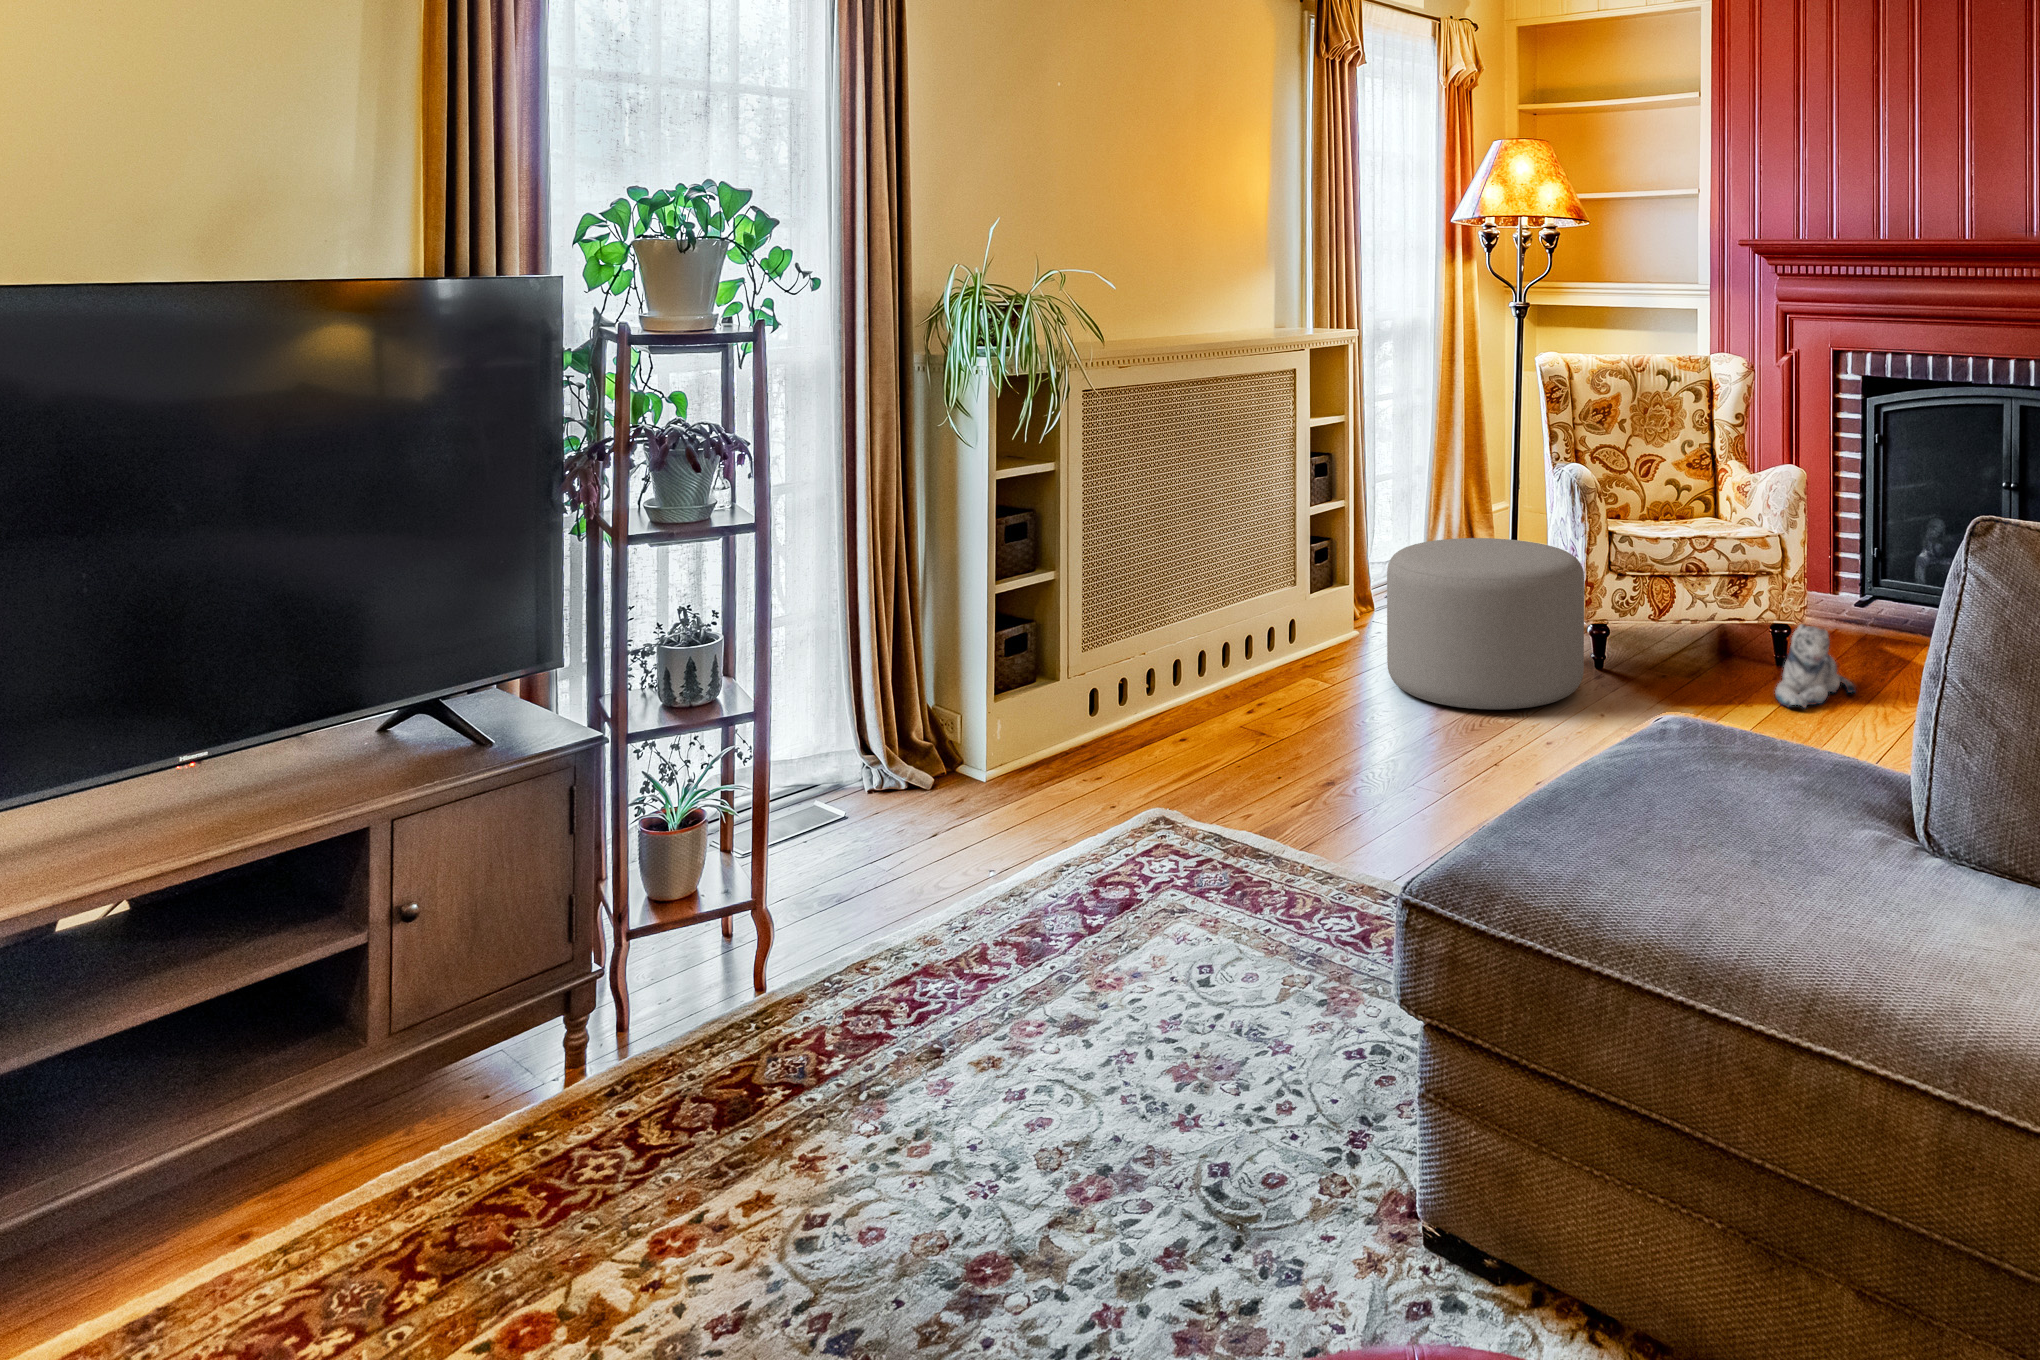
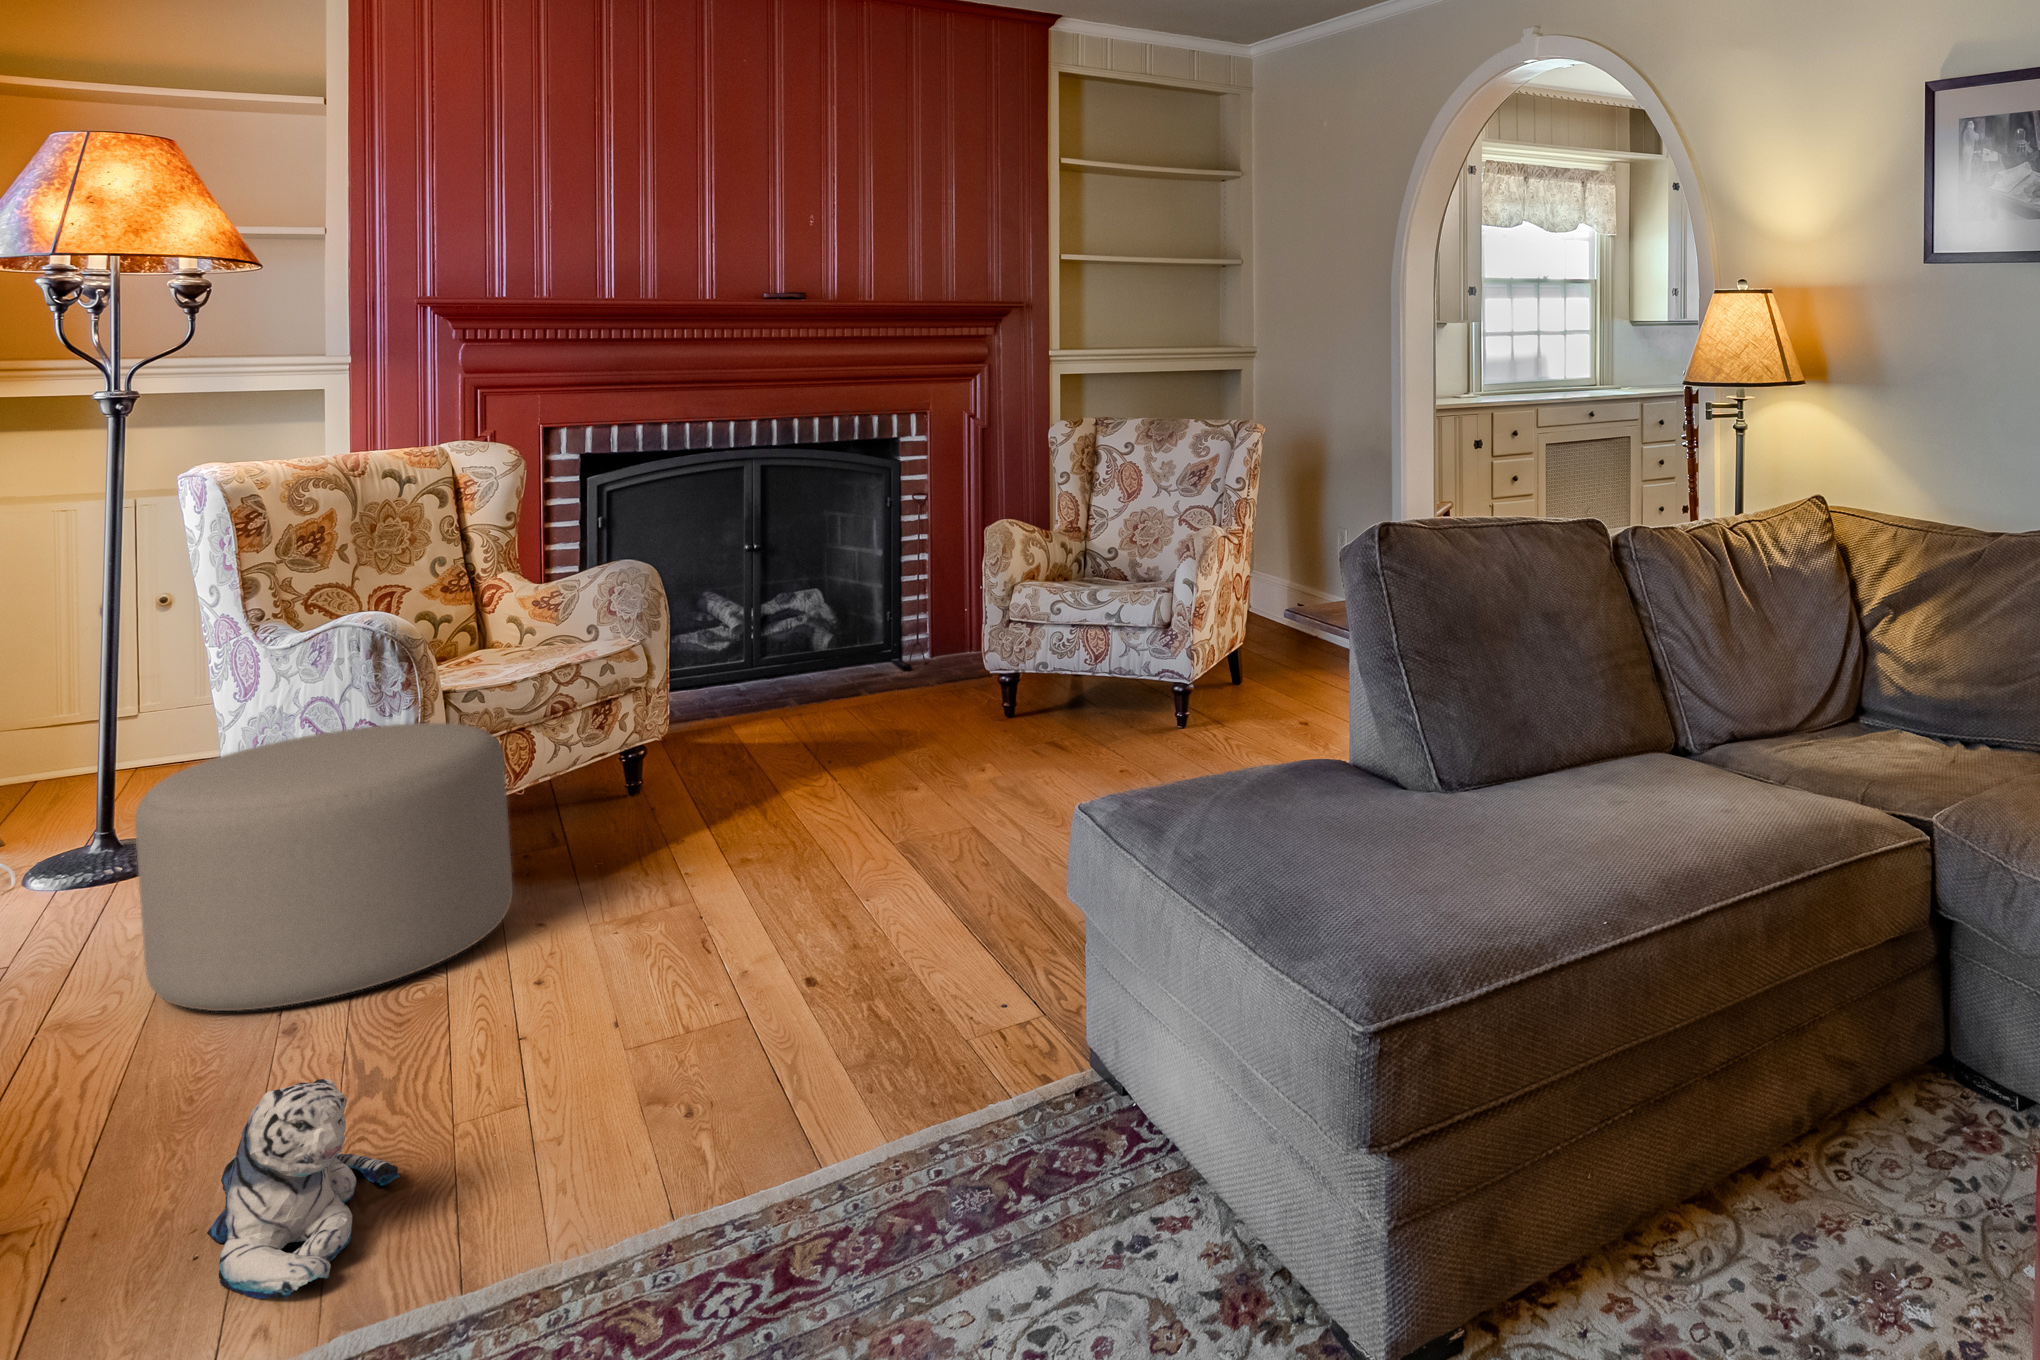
plush toy: present [1775,624,1856,708] -> present [207,1079,400,1298]

